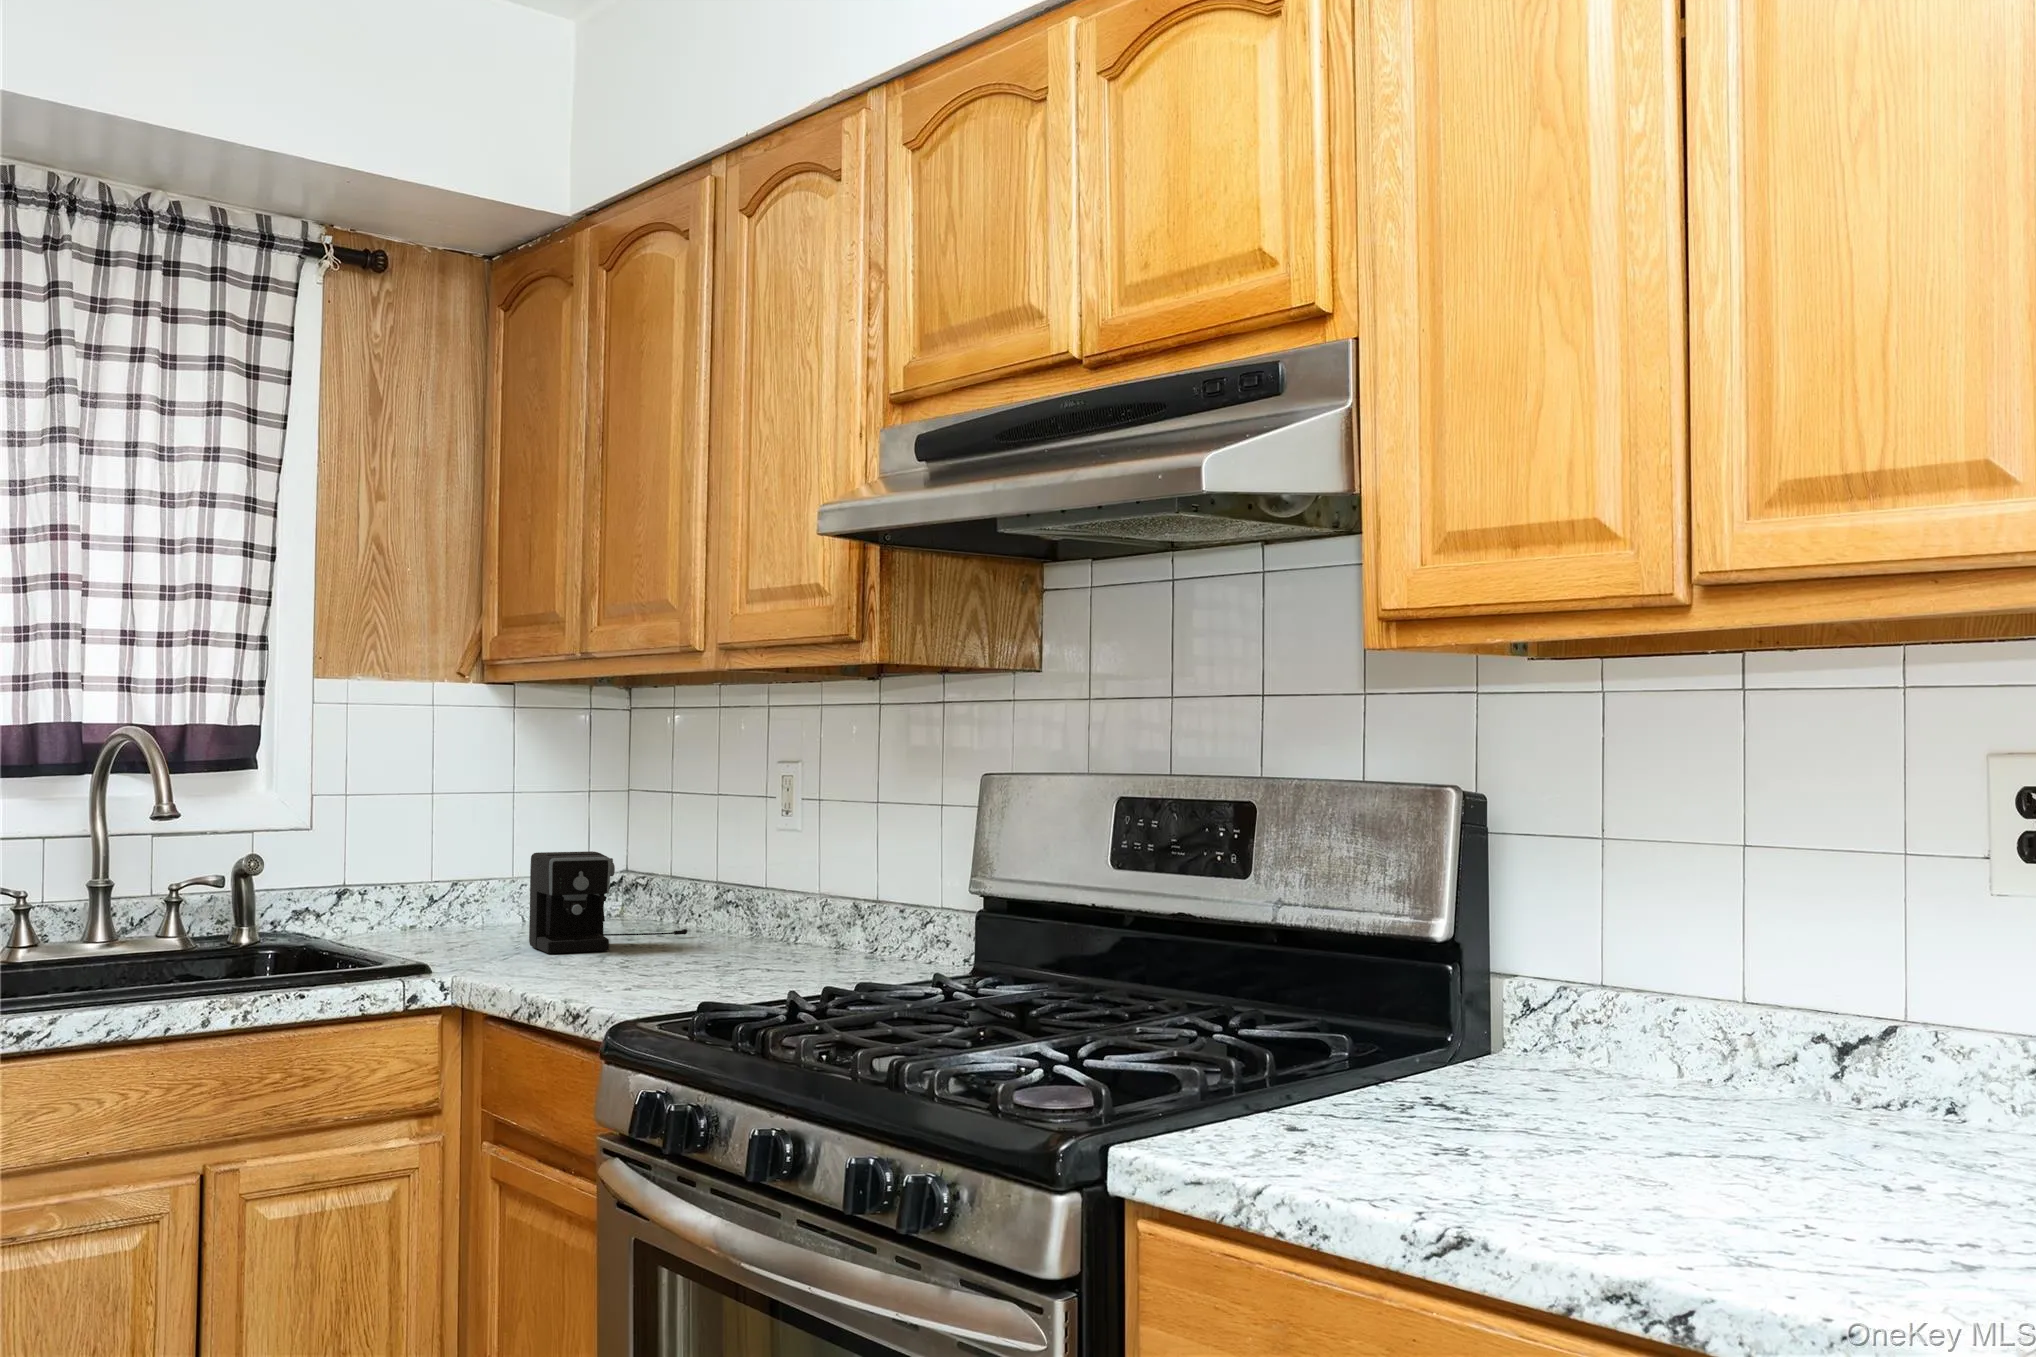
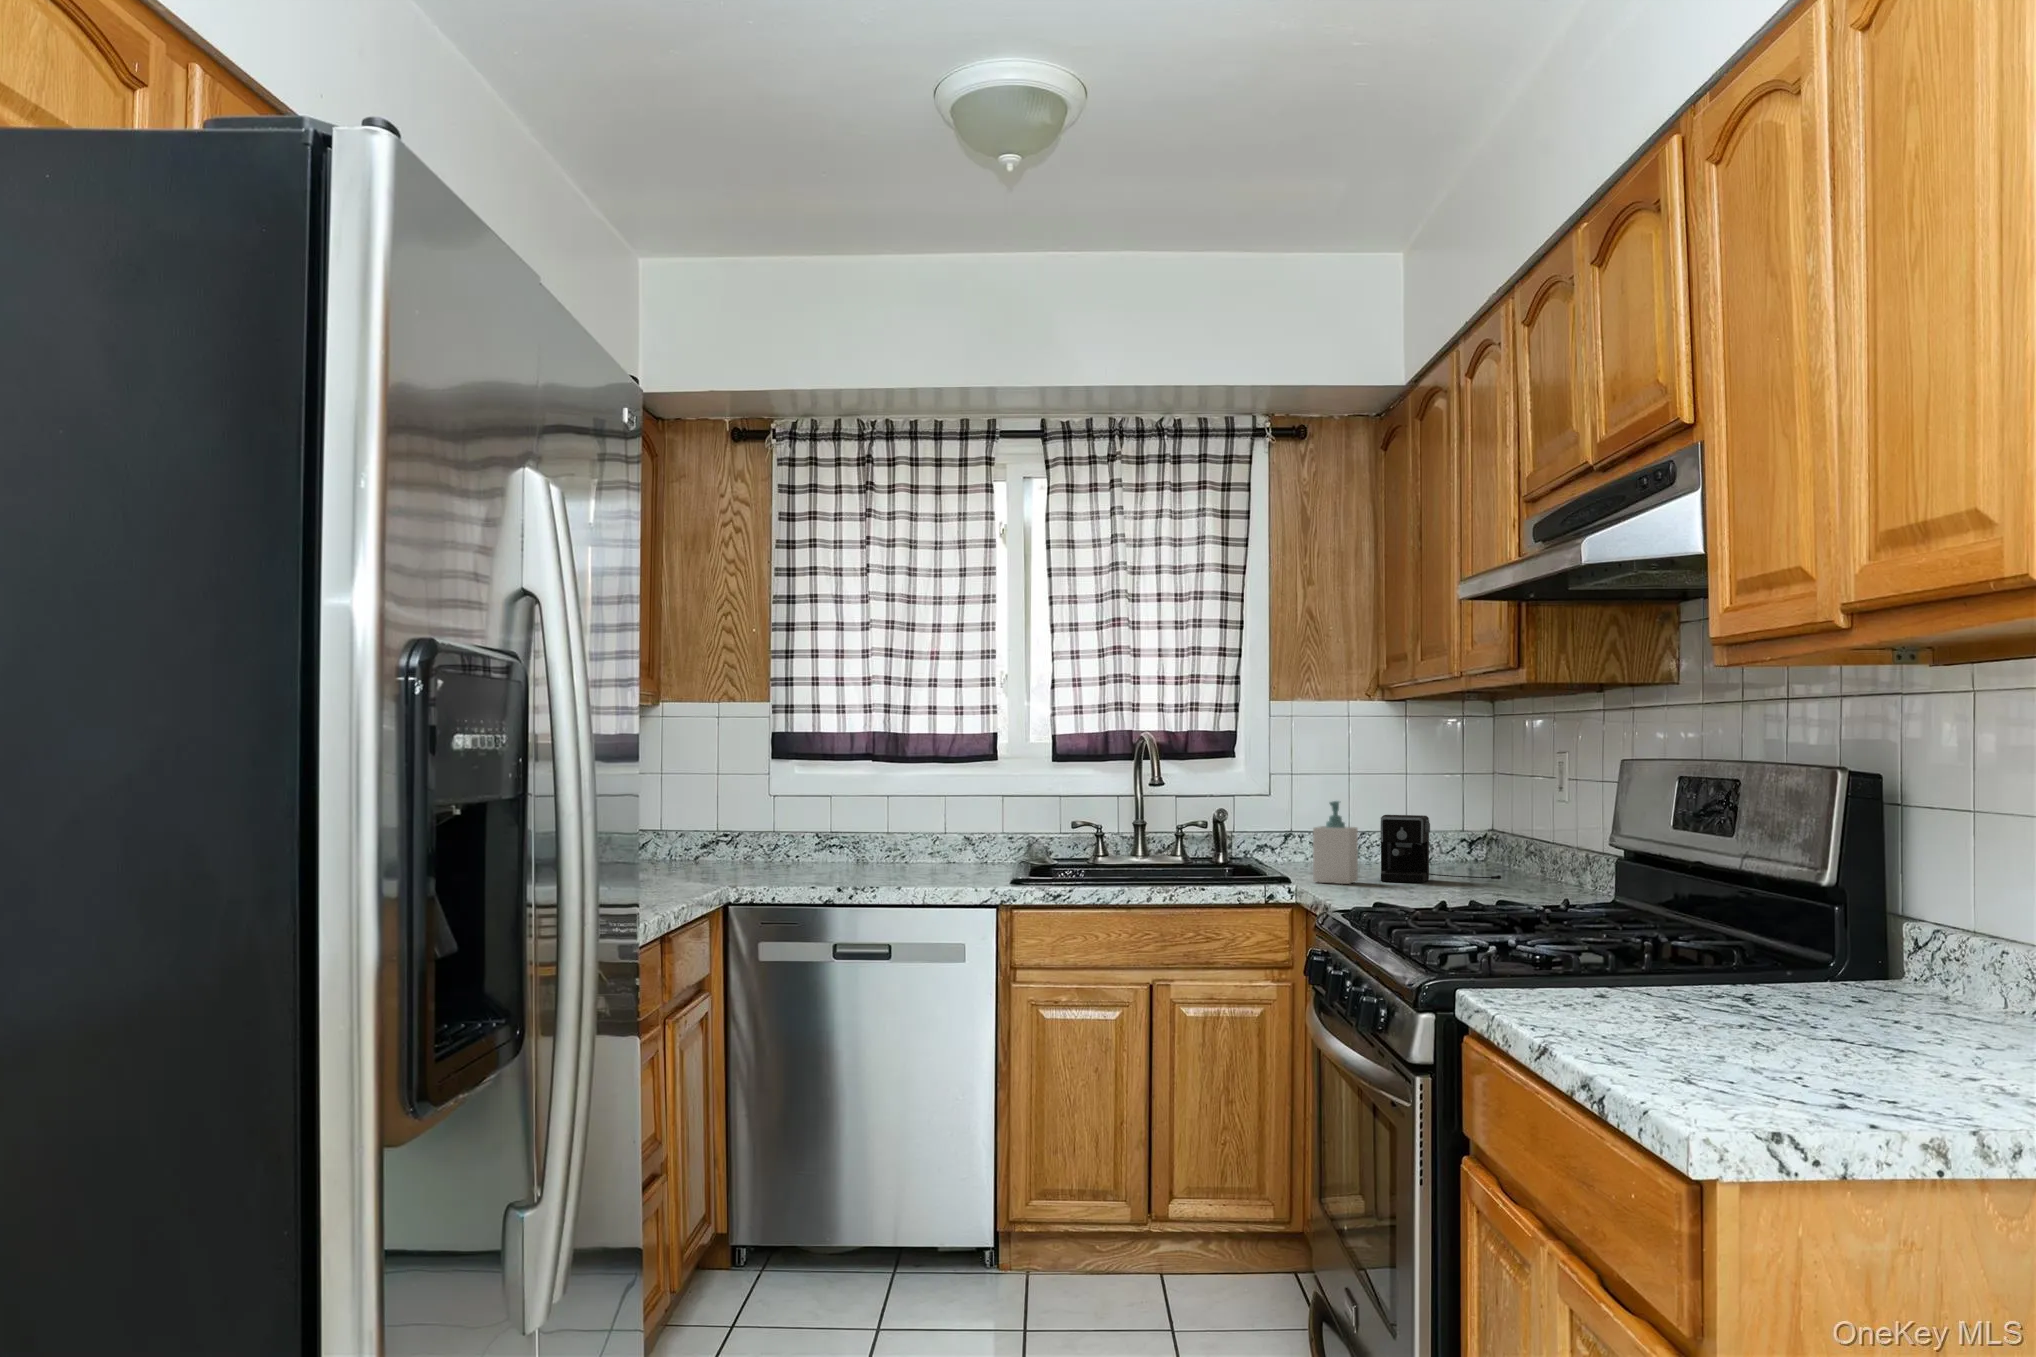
soap bottle: none [463,837,525,966] -> present [1313,801,1358,884]

